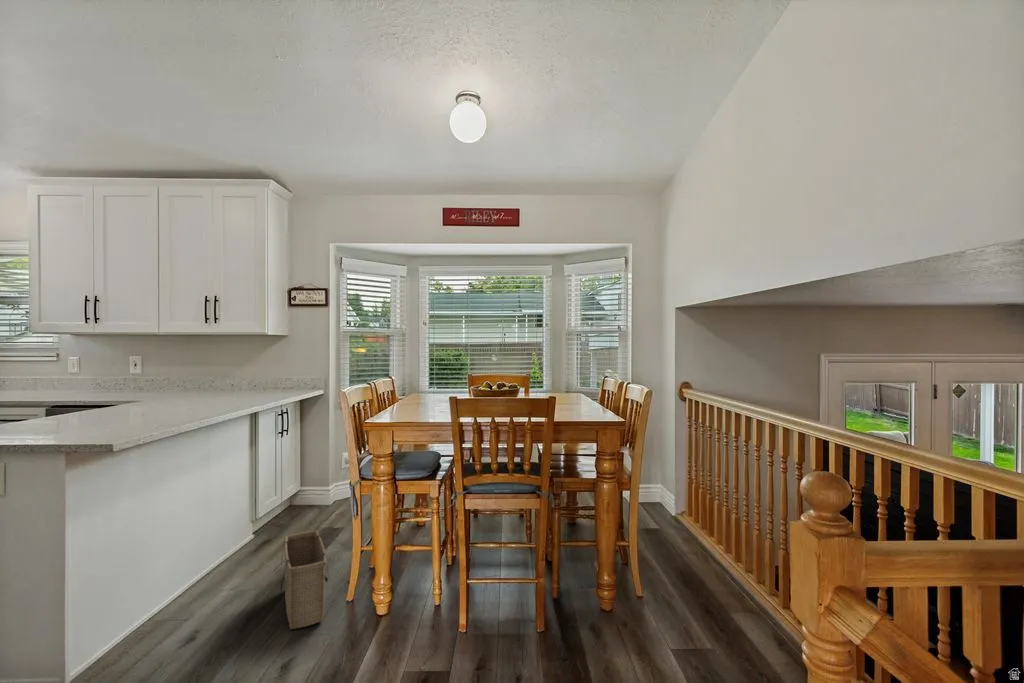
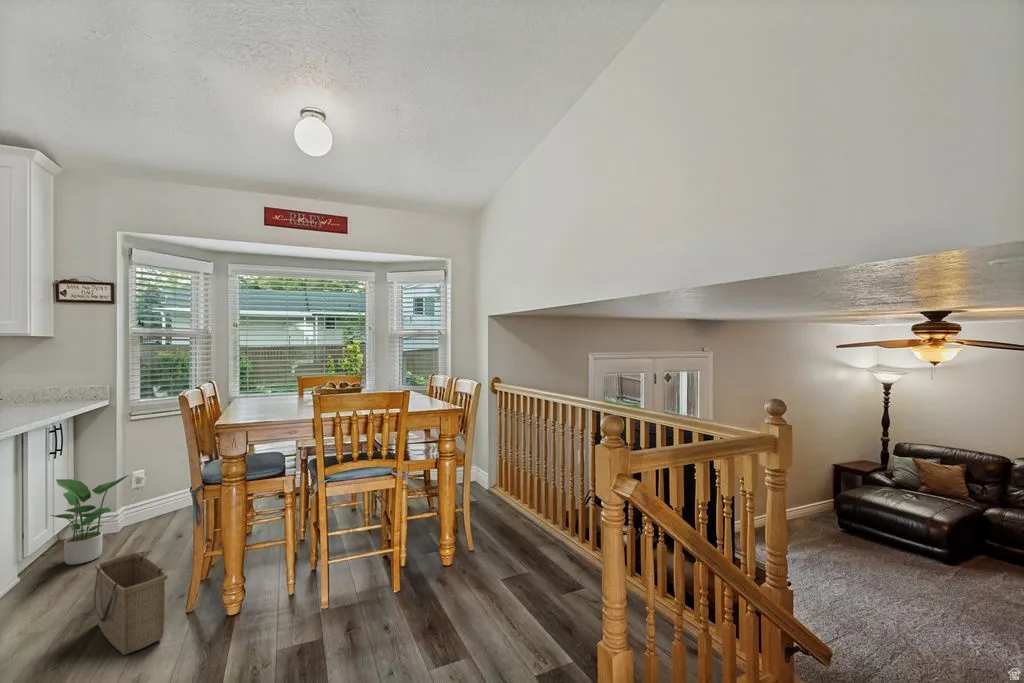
potted plant: none [278,454,333,528] -> present [51,475,128,565]

